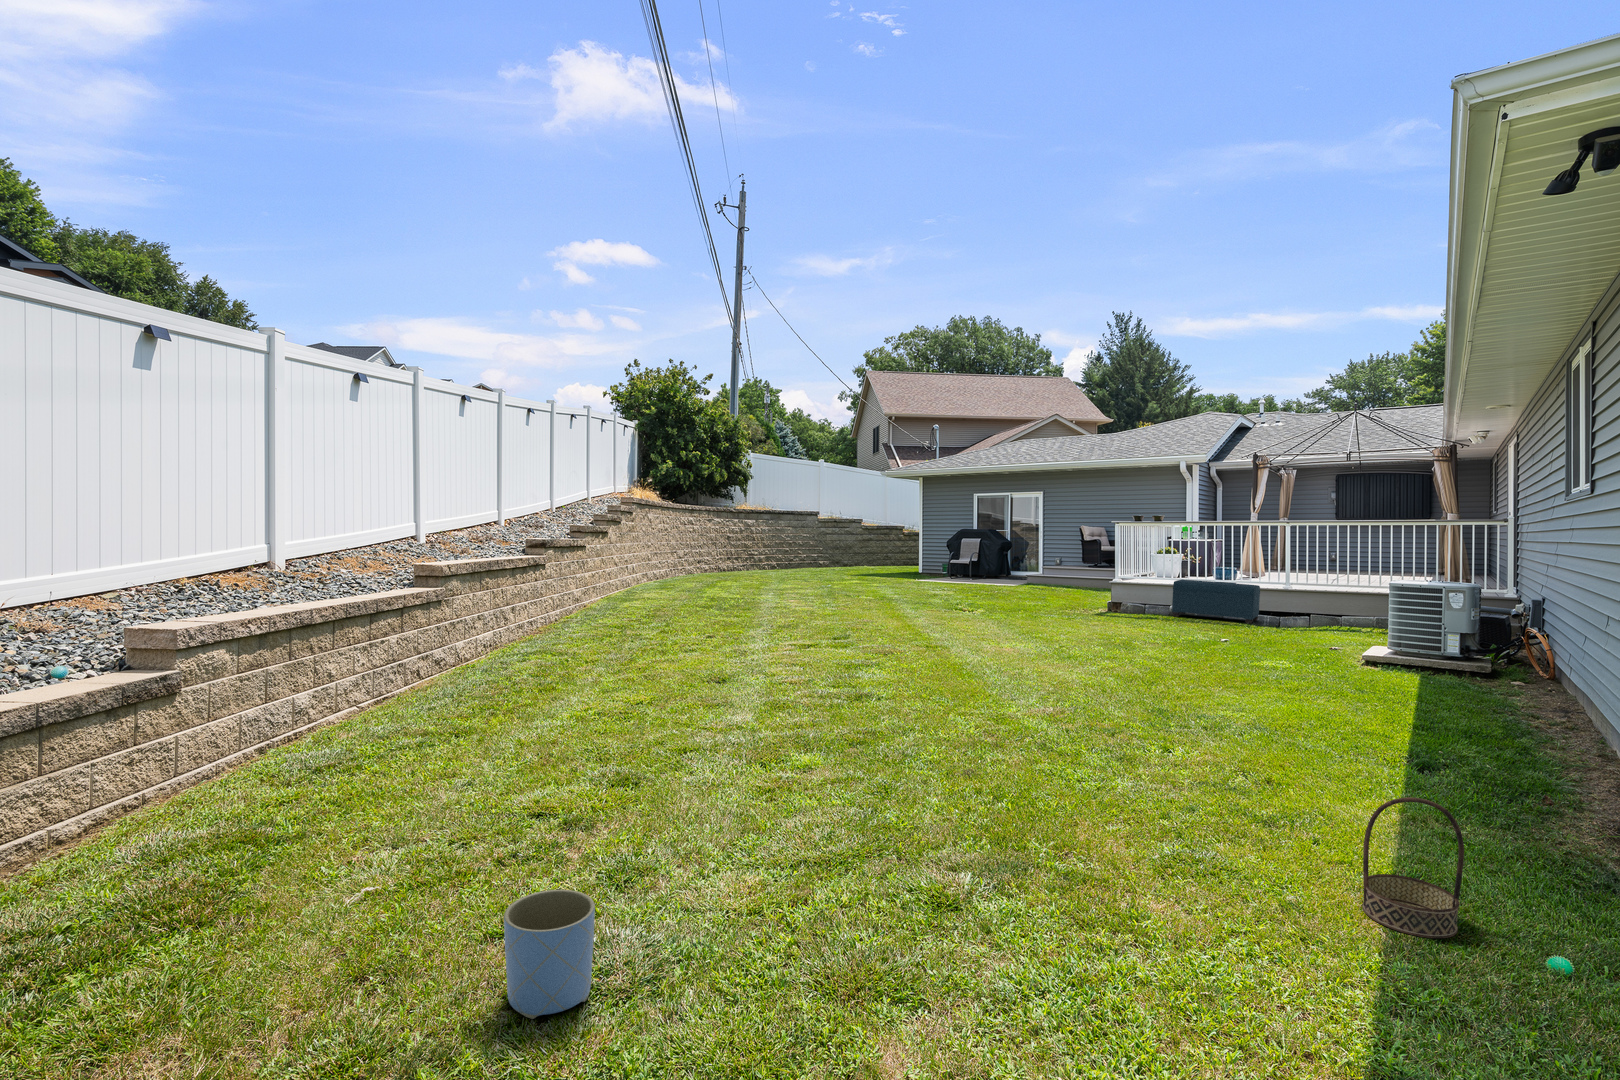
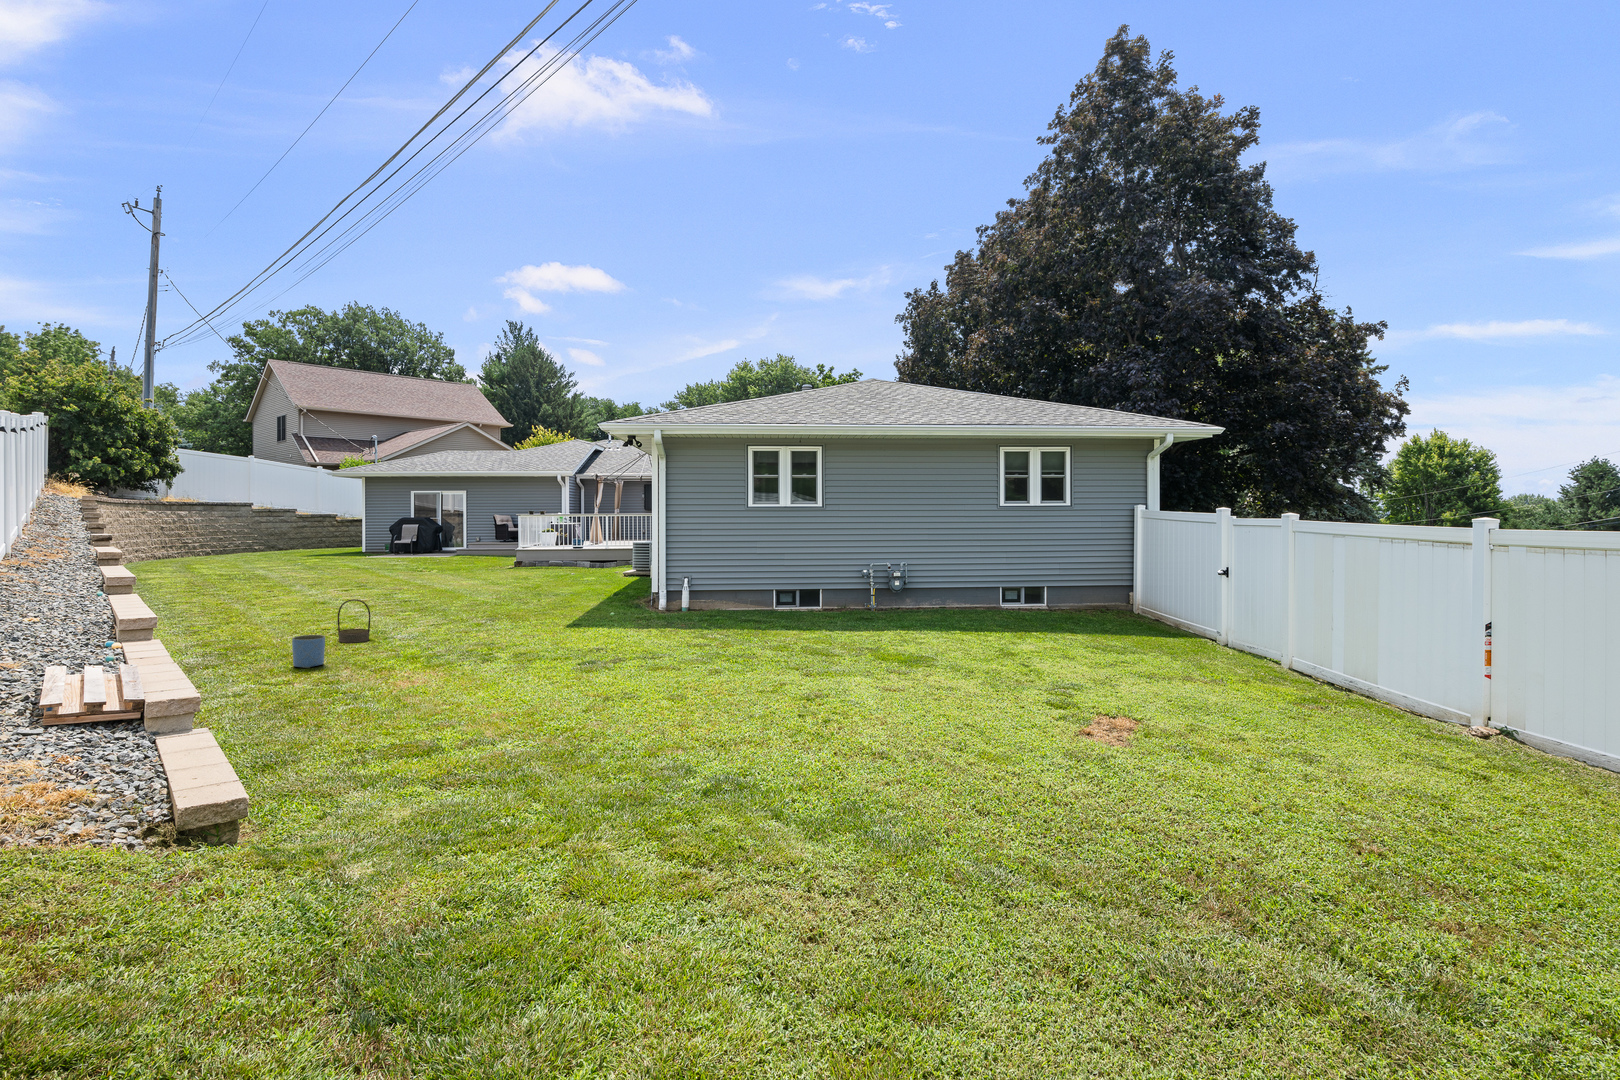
bench: present [1172,579,1260,623] -> none [549,547,599,571]
basket: present [1362,797,1464,938] -> present [338,599,370,643]

